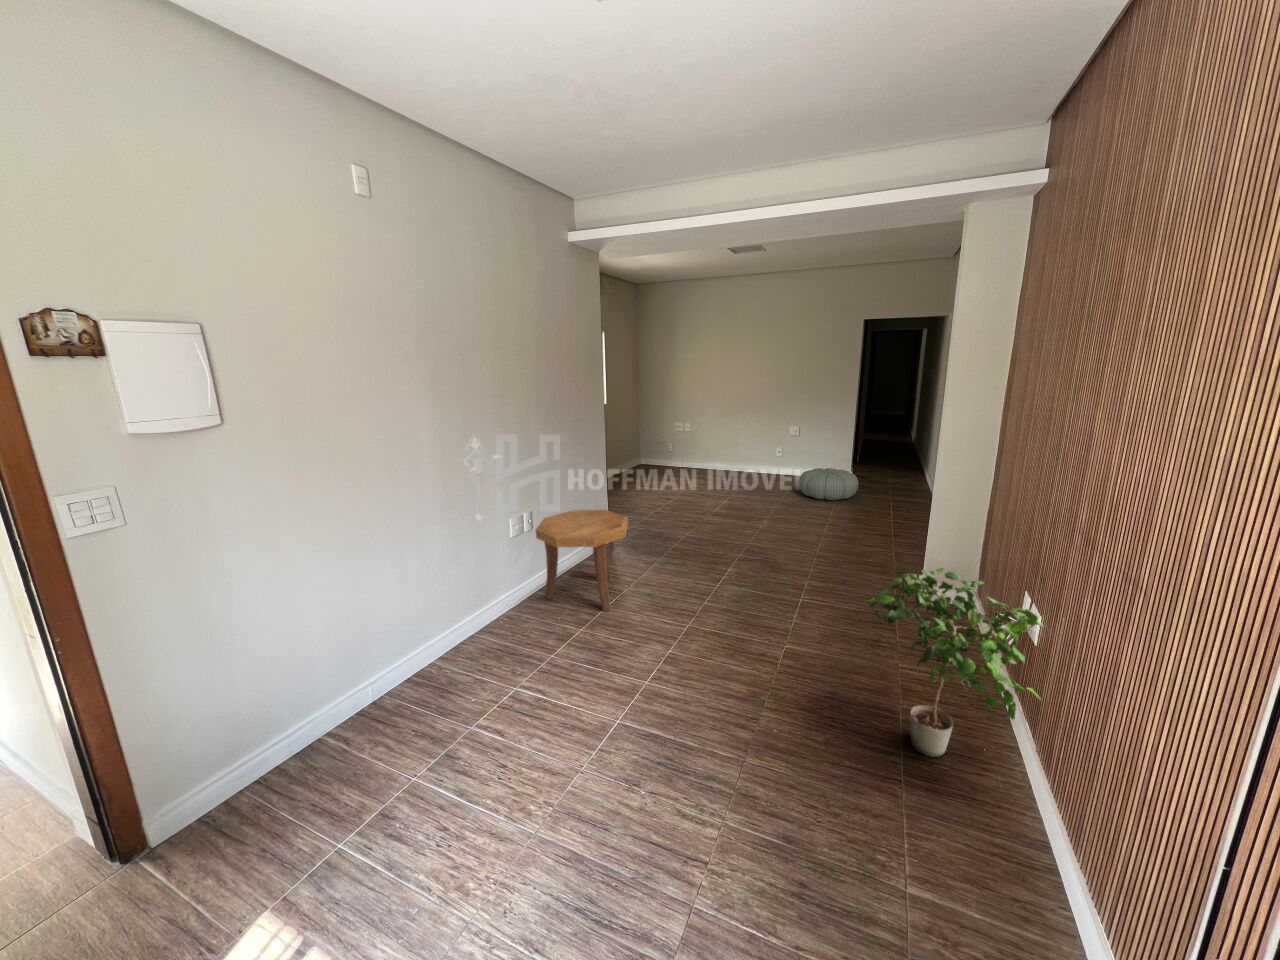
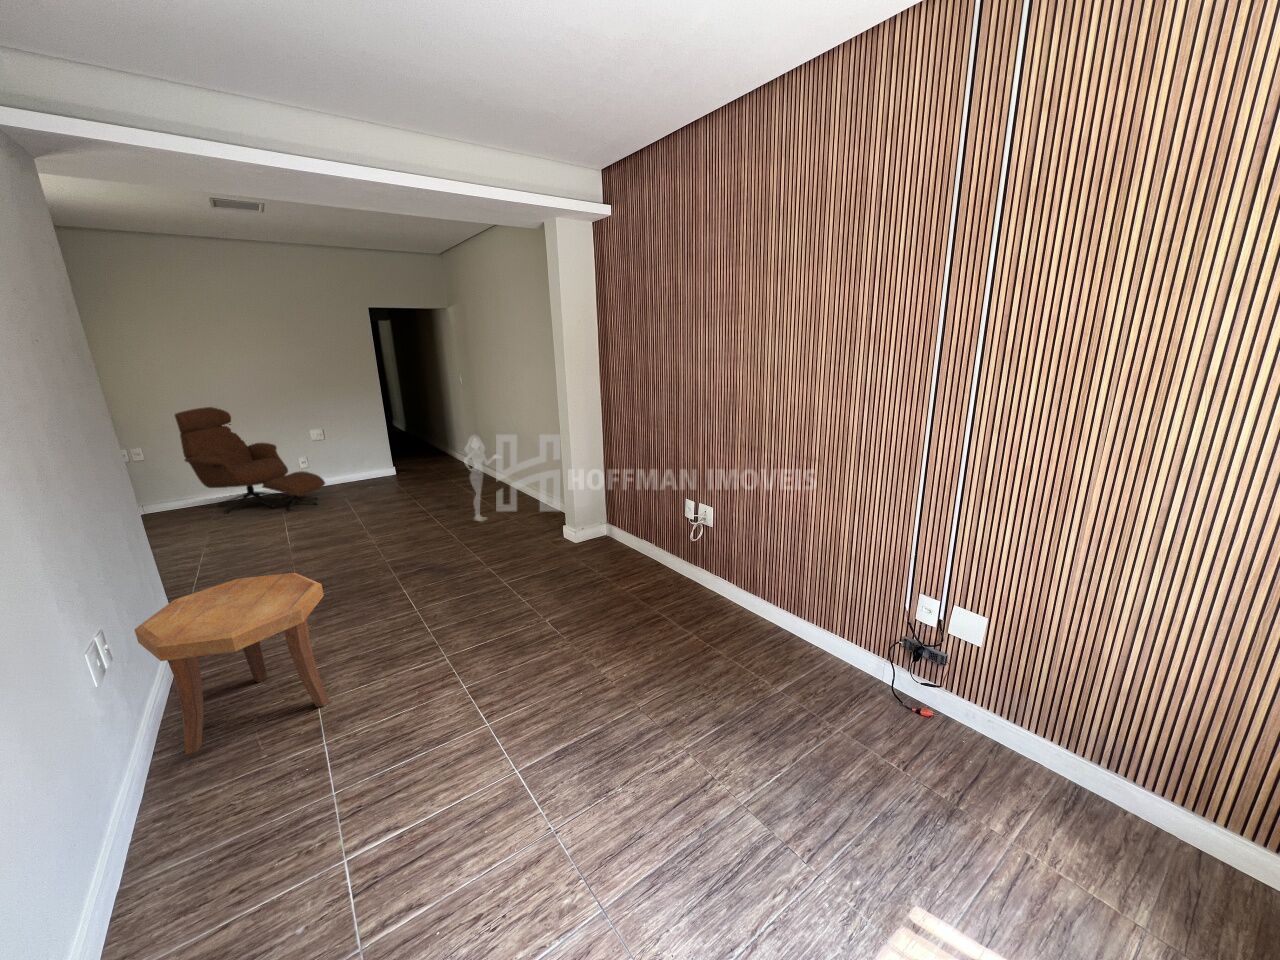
lounge chair: none [702,396,780,484] -> present [175,407,325,513]
pouf: present [799,468,858,500] -> none [365,469,430,504]
potted plant: present [864,568,1044,757] -> none [642,498,752,628]

